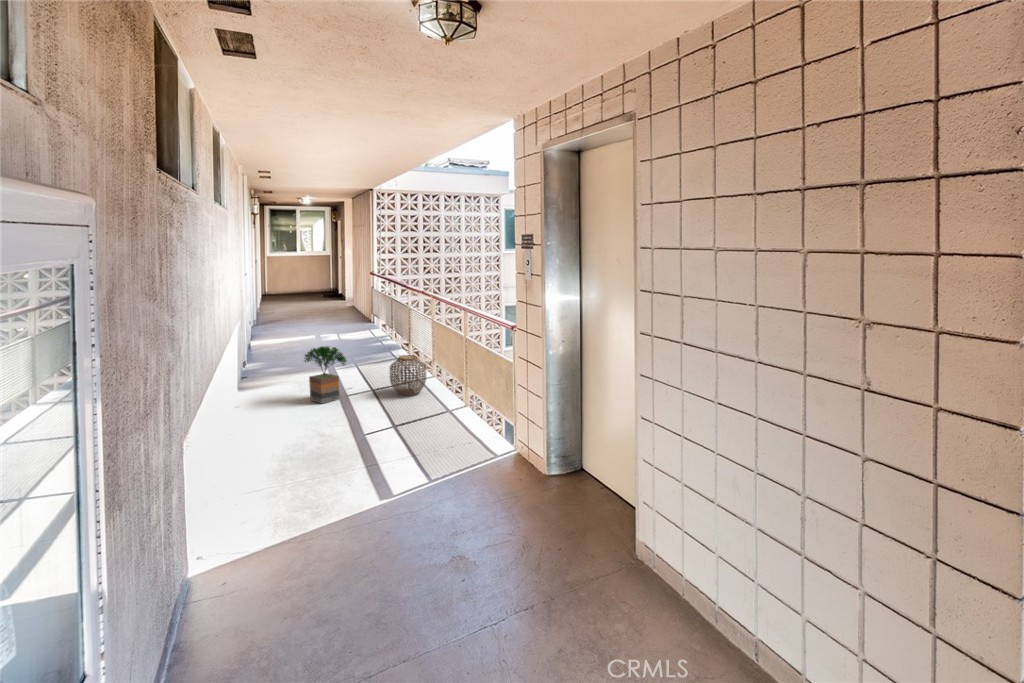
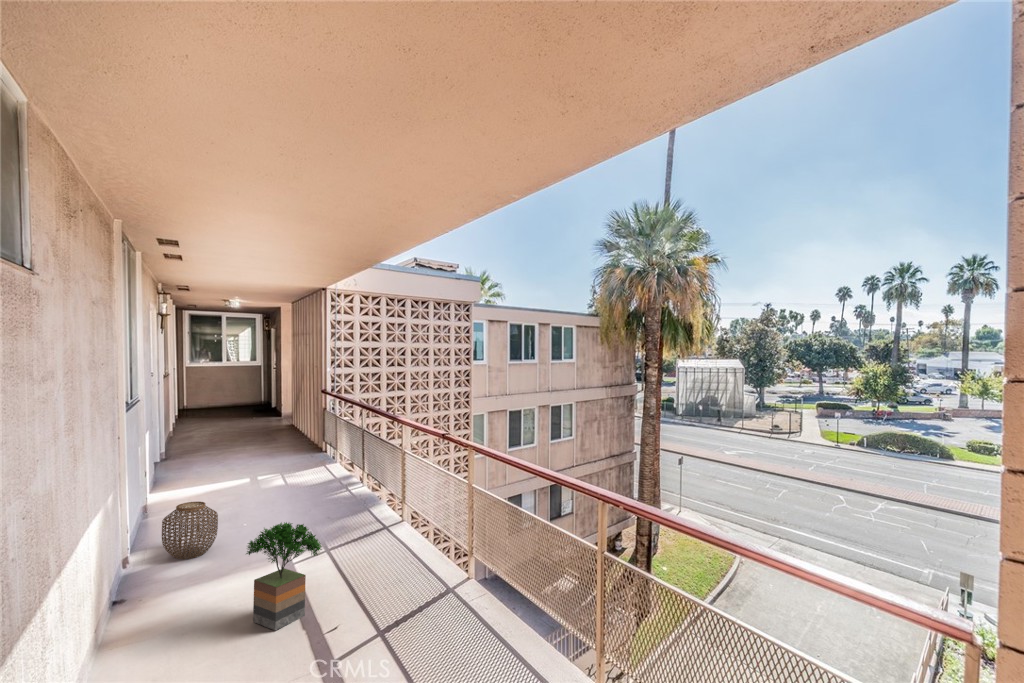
woven basket: present [390,355,426,395] -> present [162,502,218,559]

